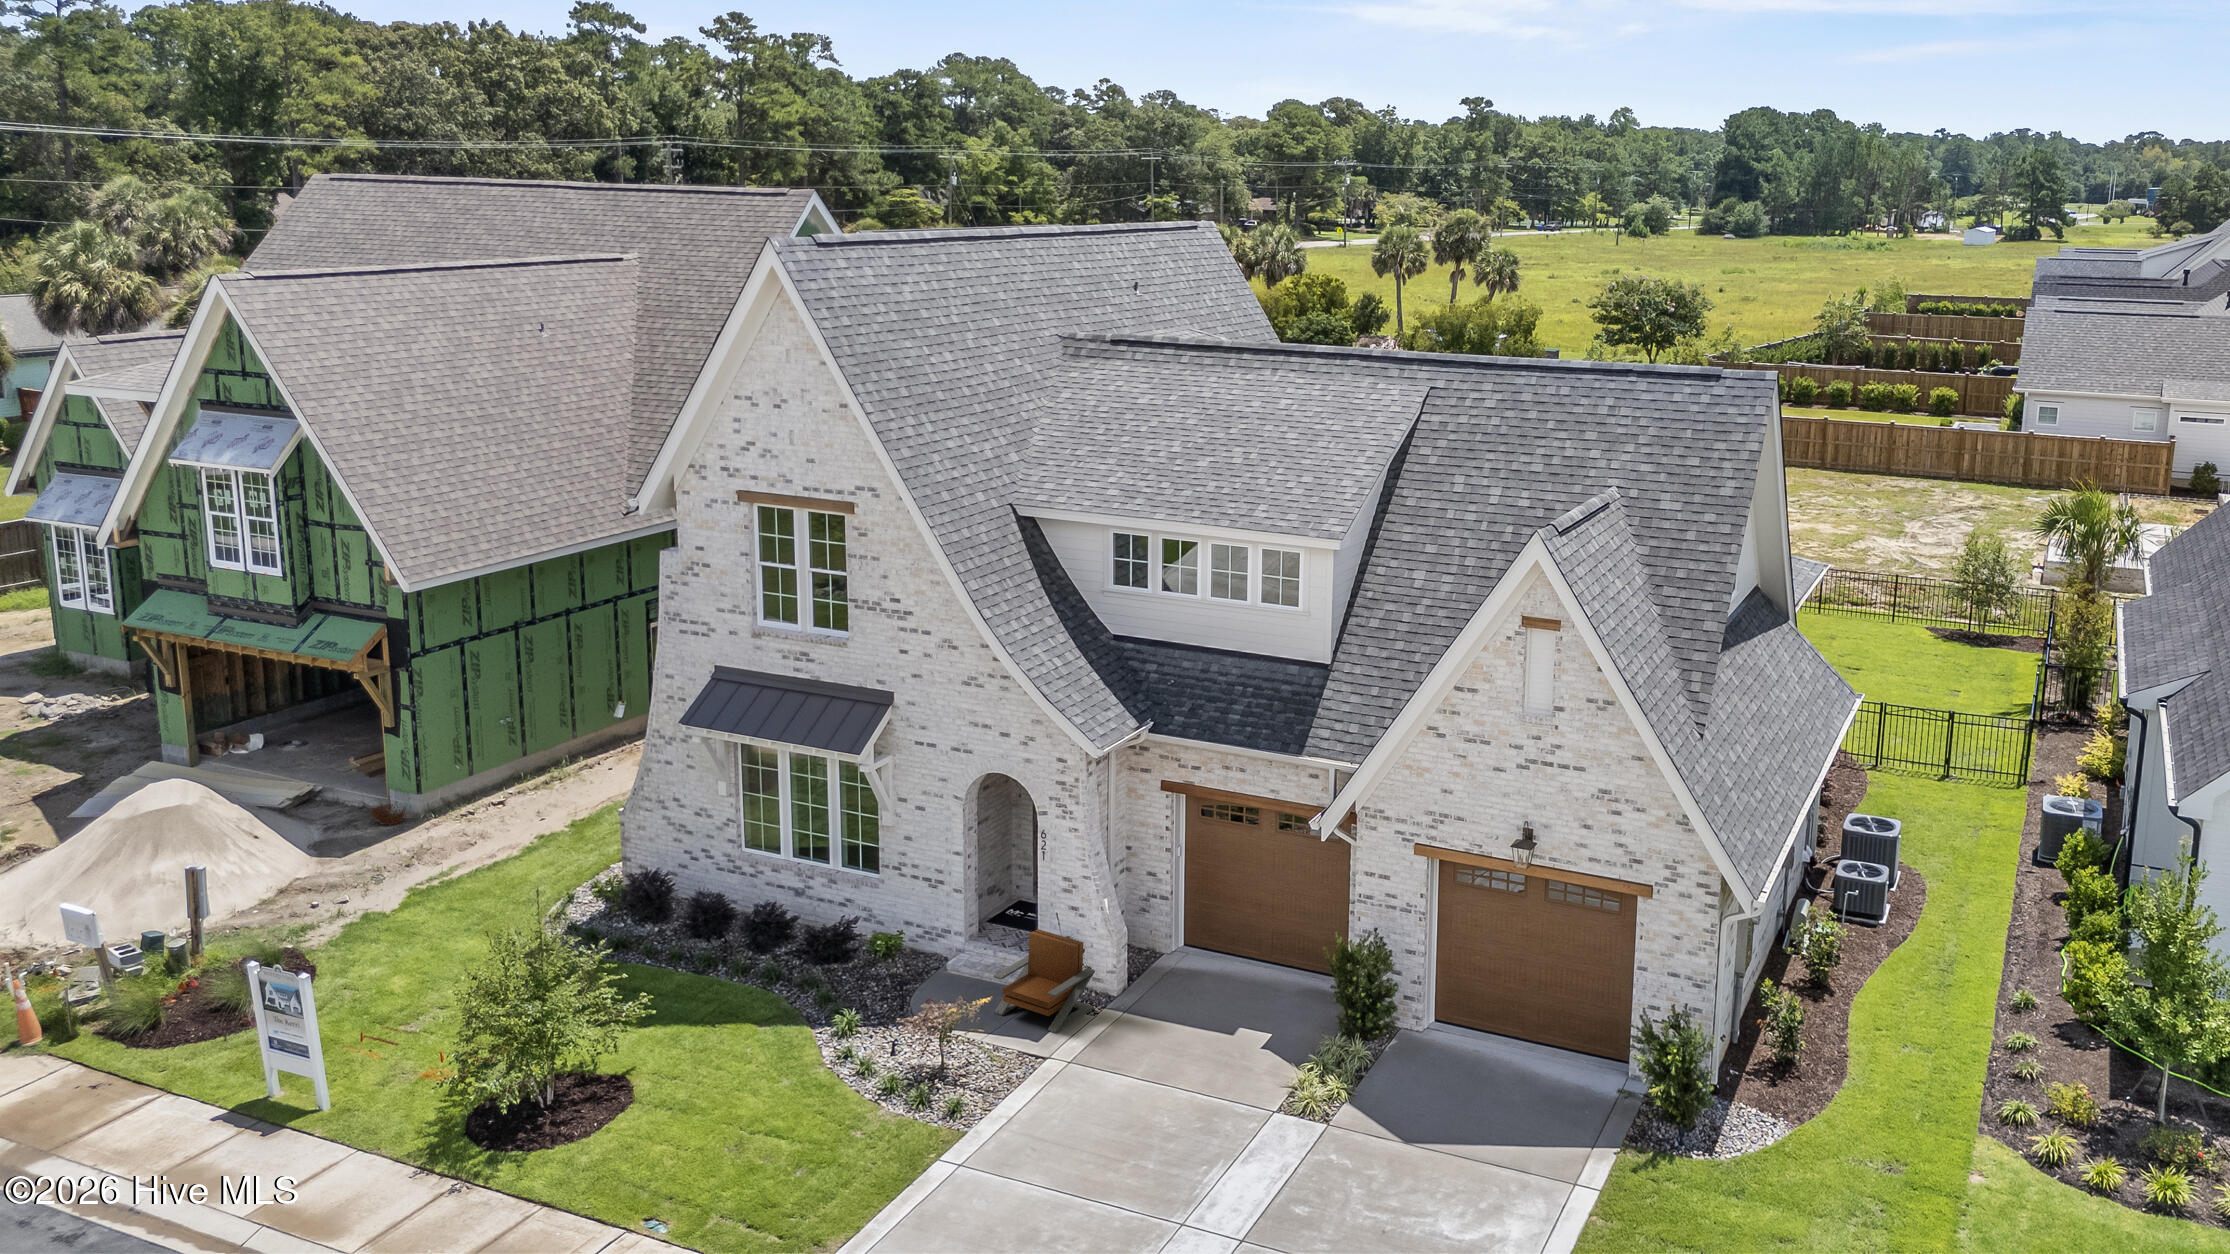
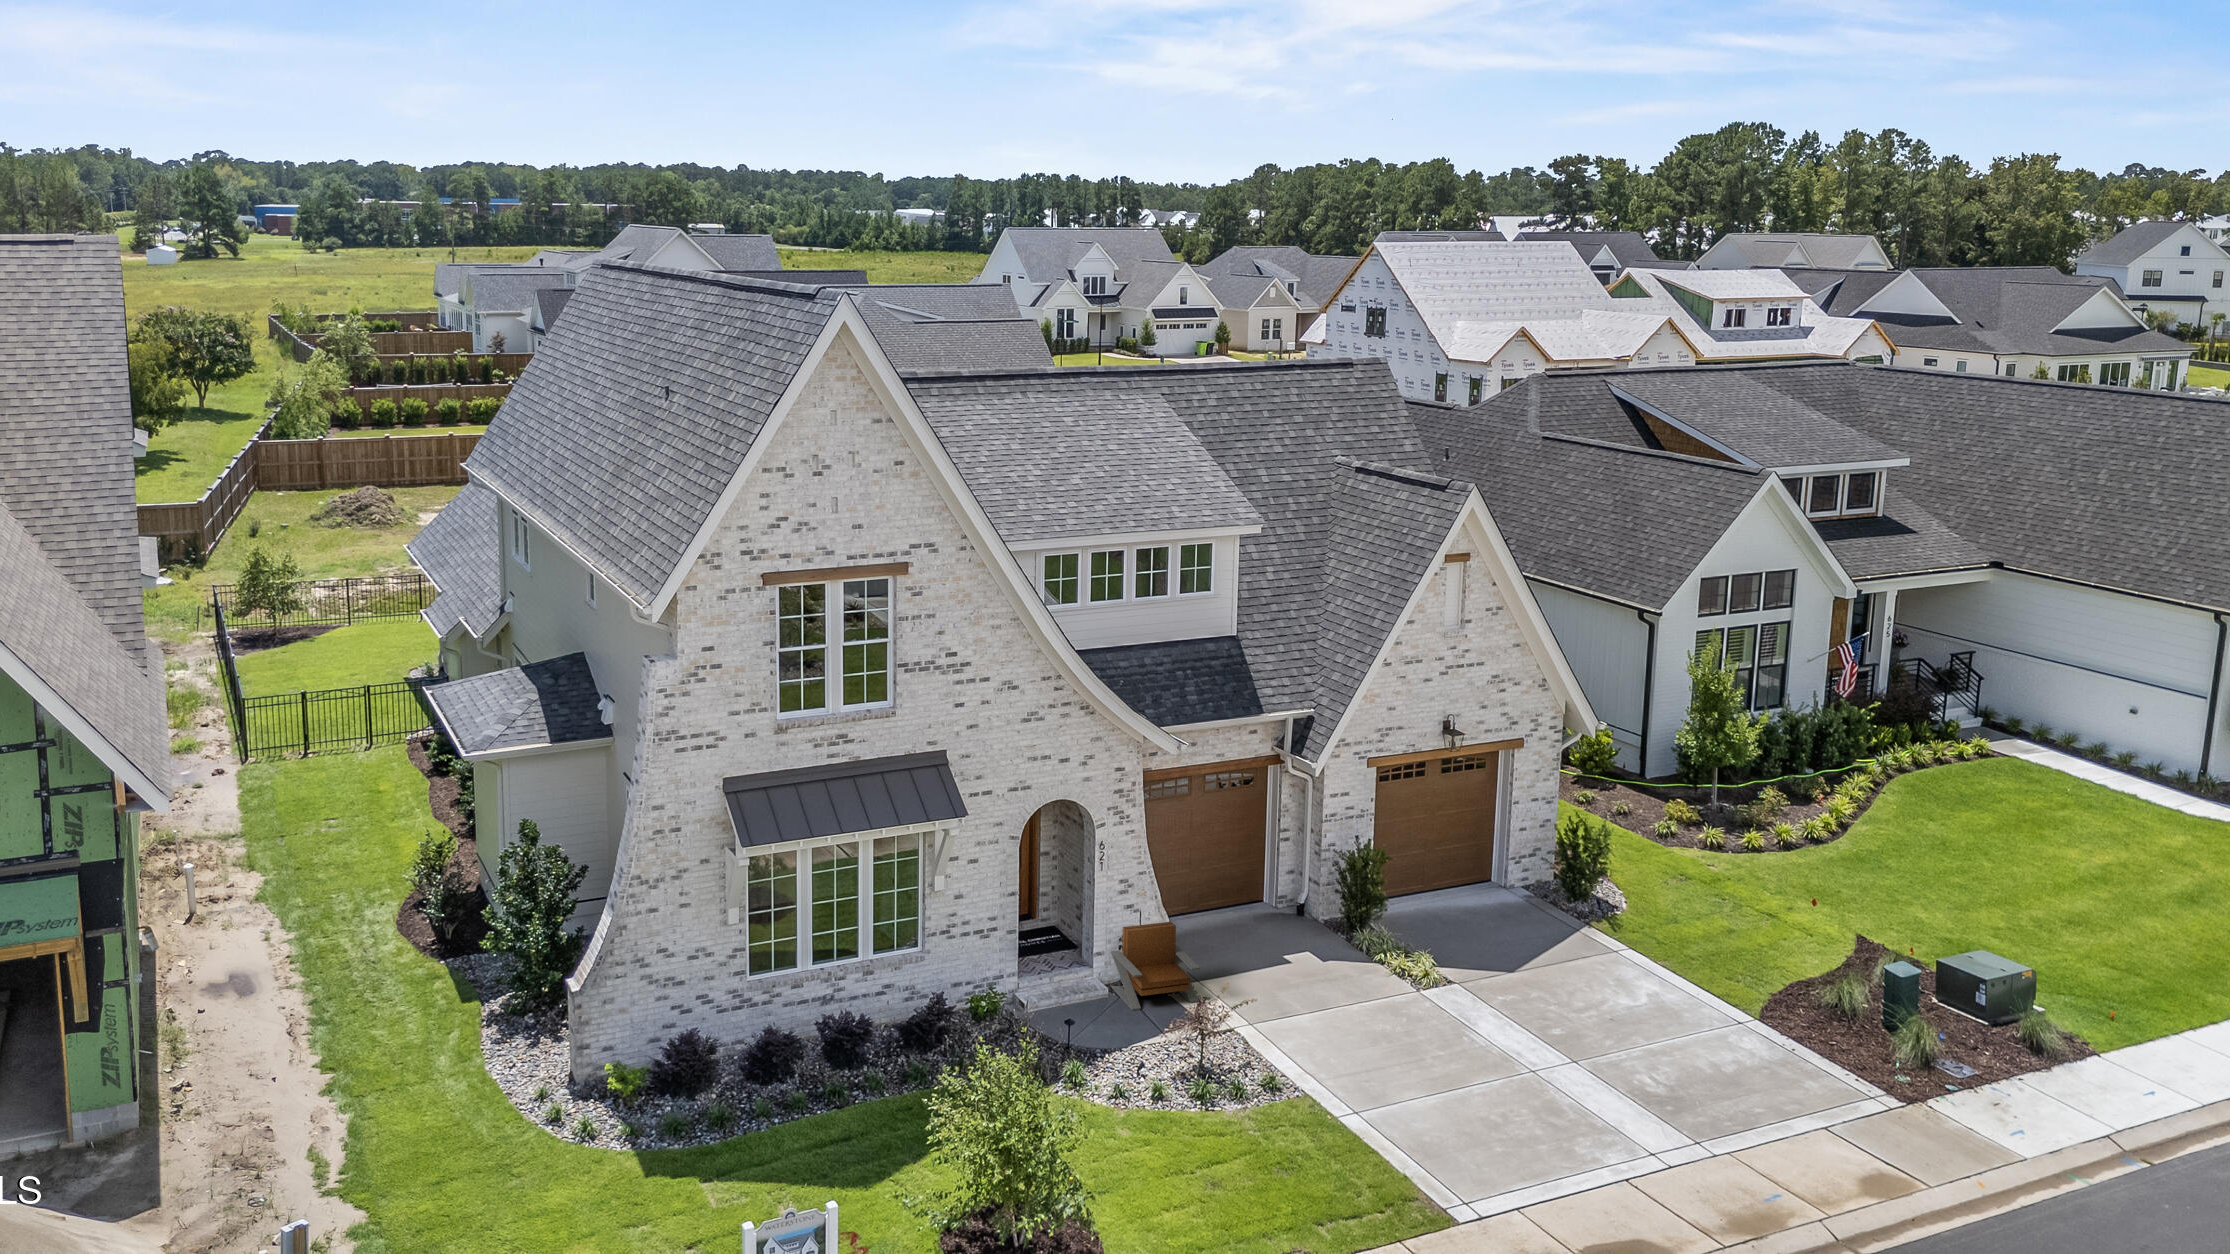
basket: present [372,804,406,825] -> none [56,1128,120,1163]

